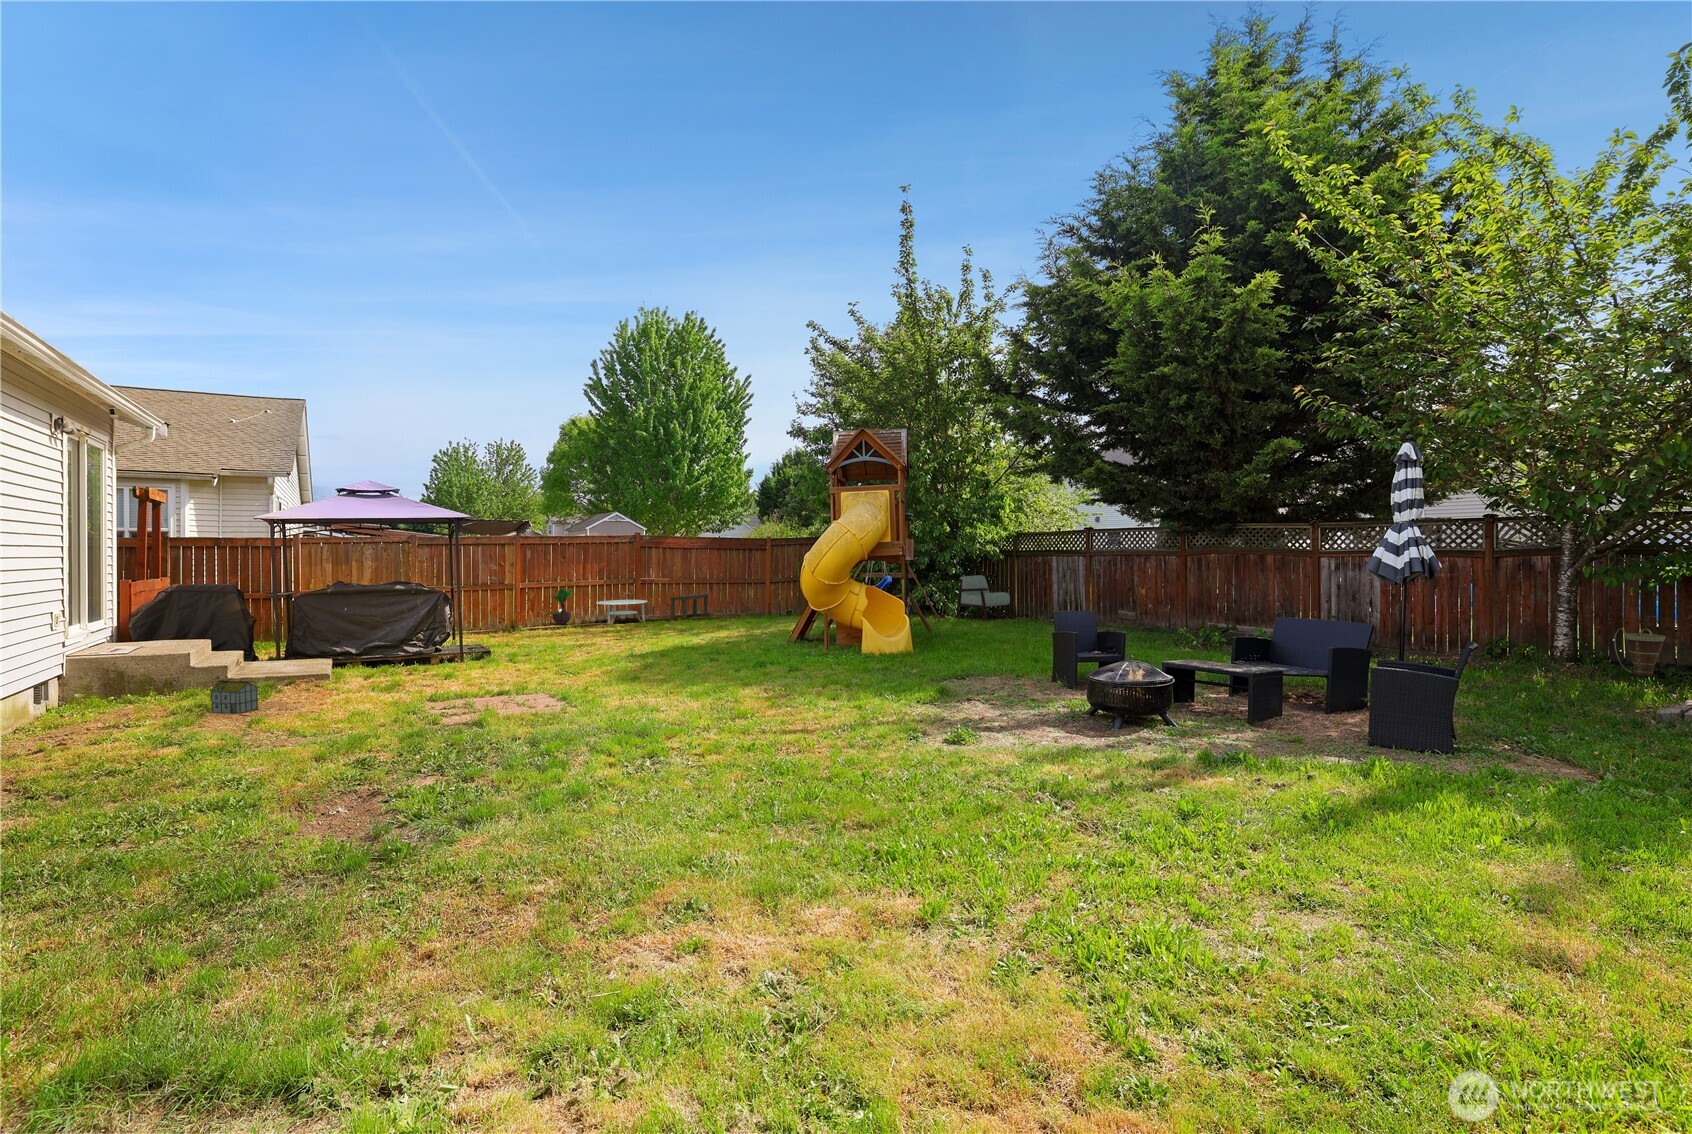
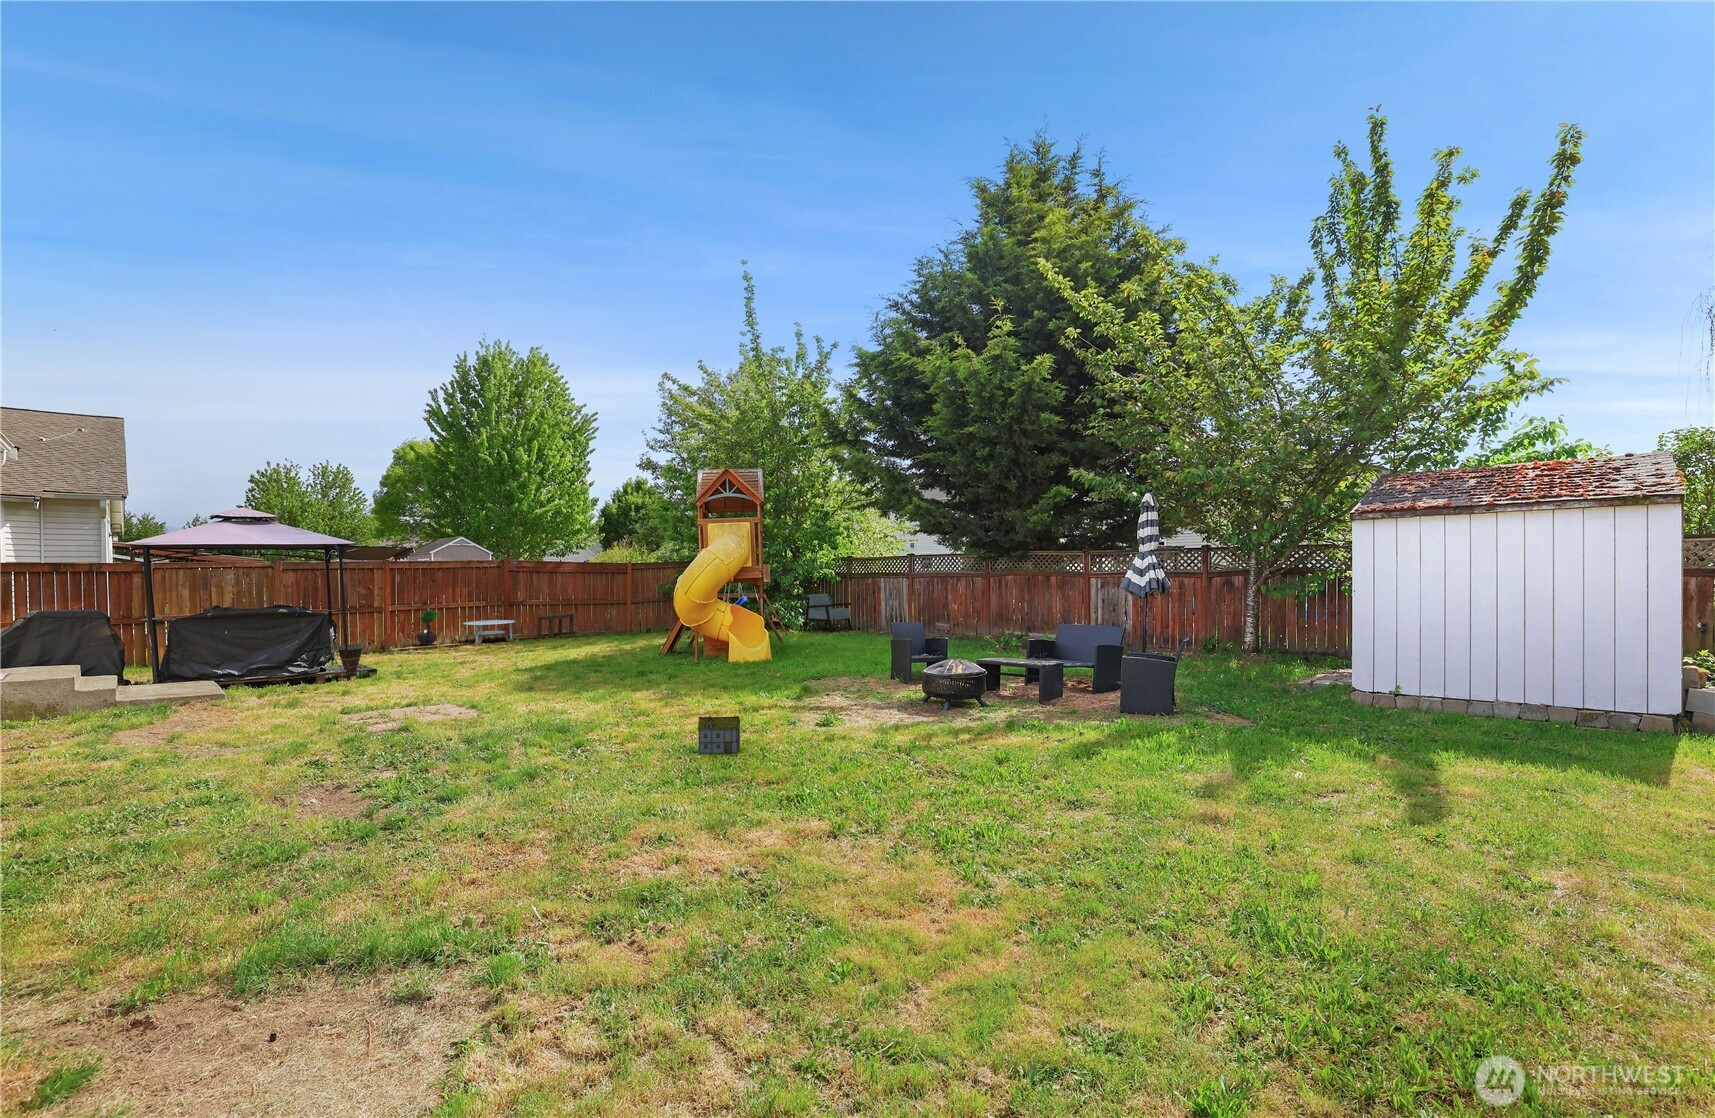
basket: present [1614,628,1665,676] -> present [325,644,363,676]
toy house: present [210,681,258,714] -> present [698,716,740,754]

